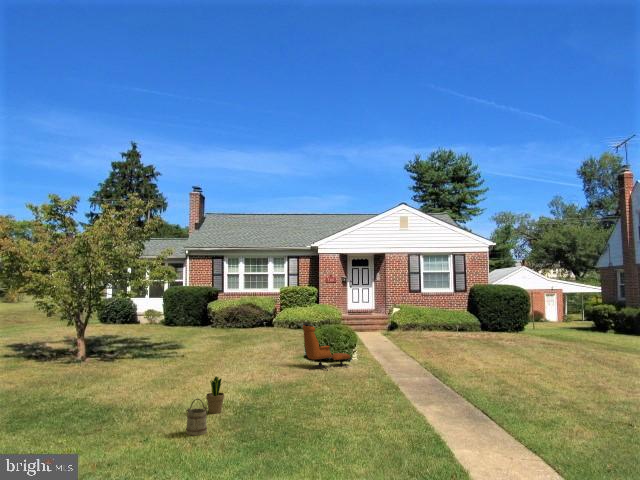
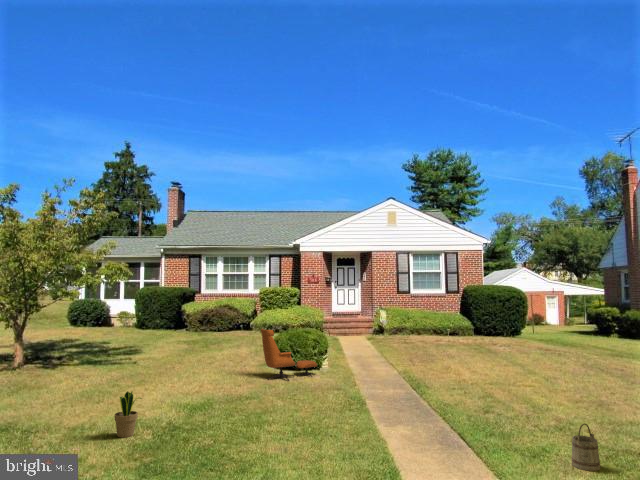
bucket: present [186,399,207,436] -> present [571,424,600,471]

